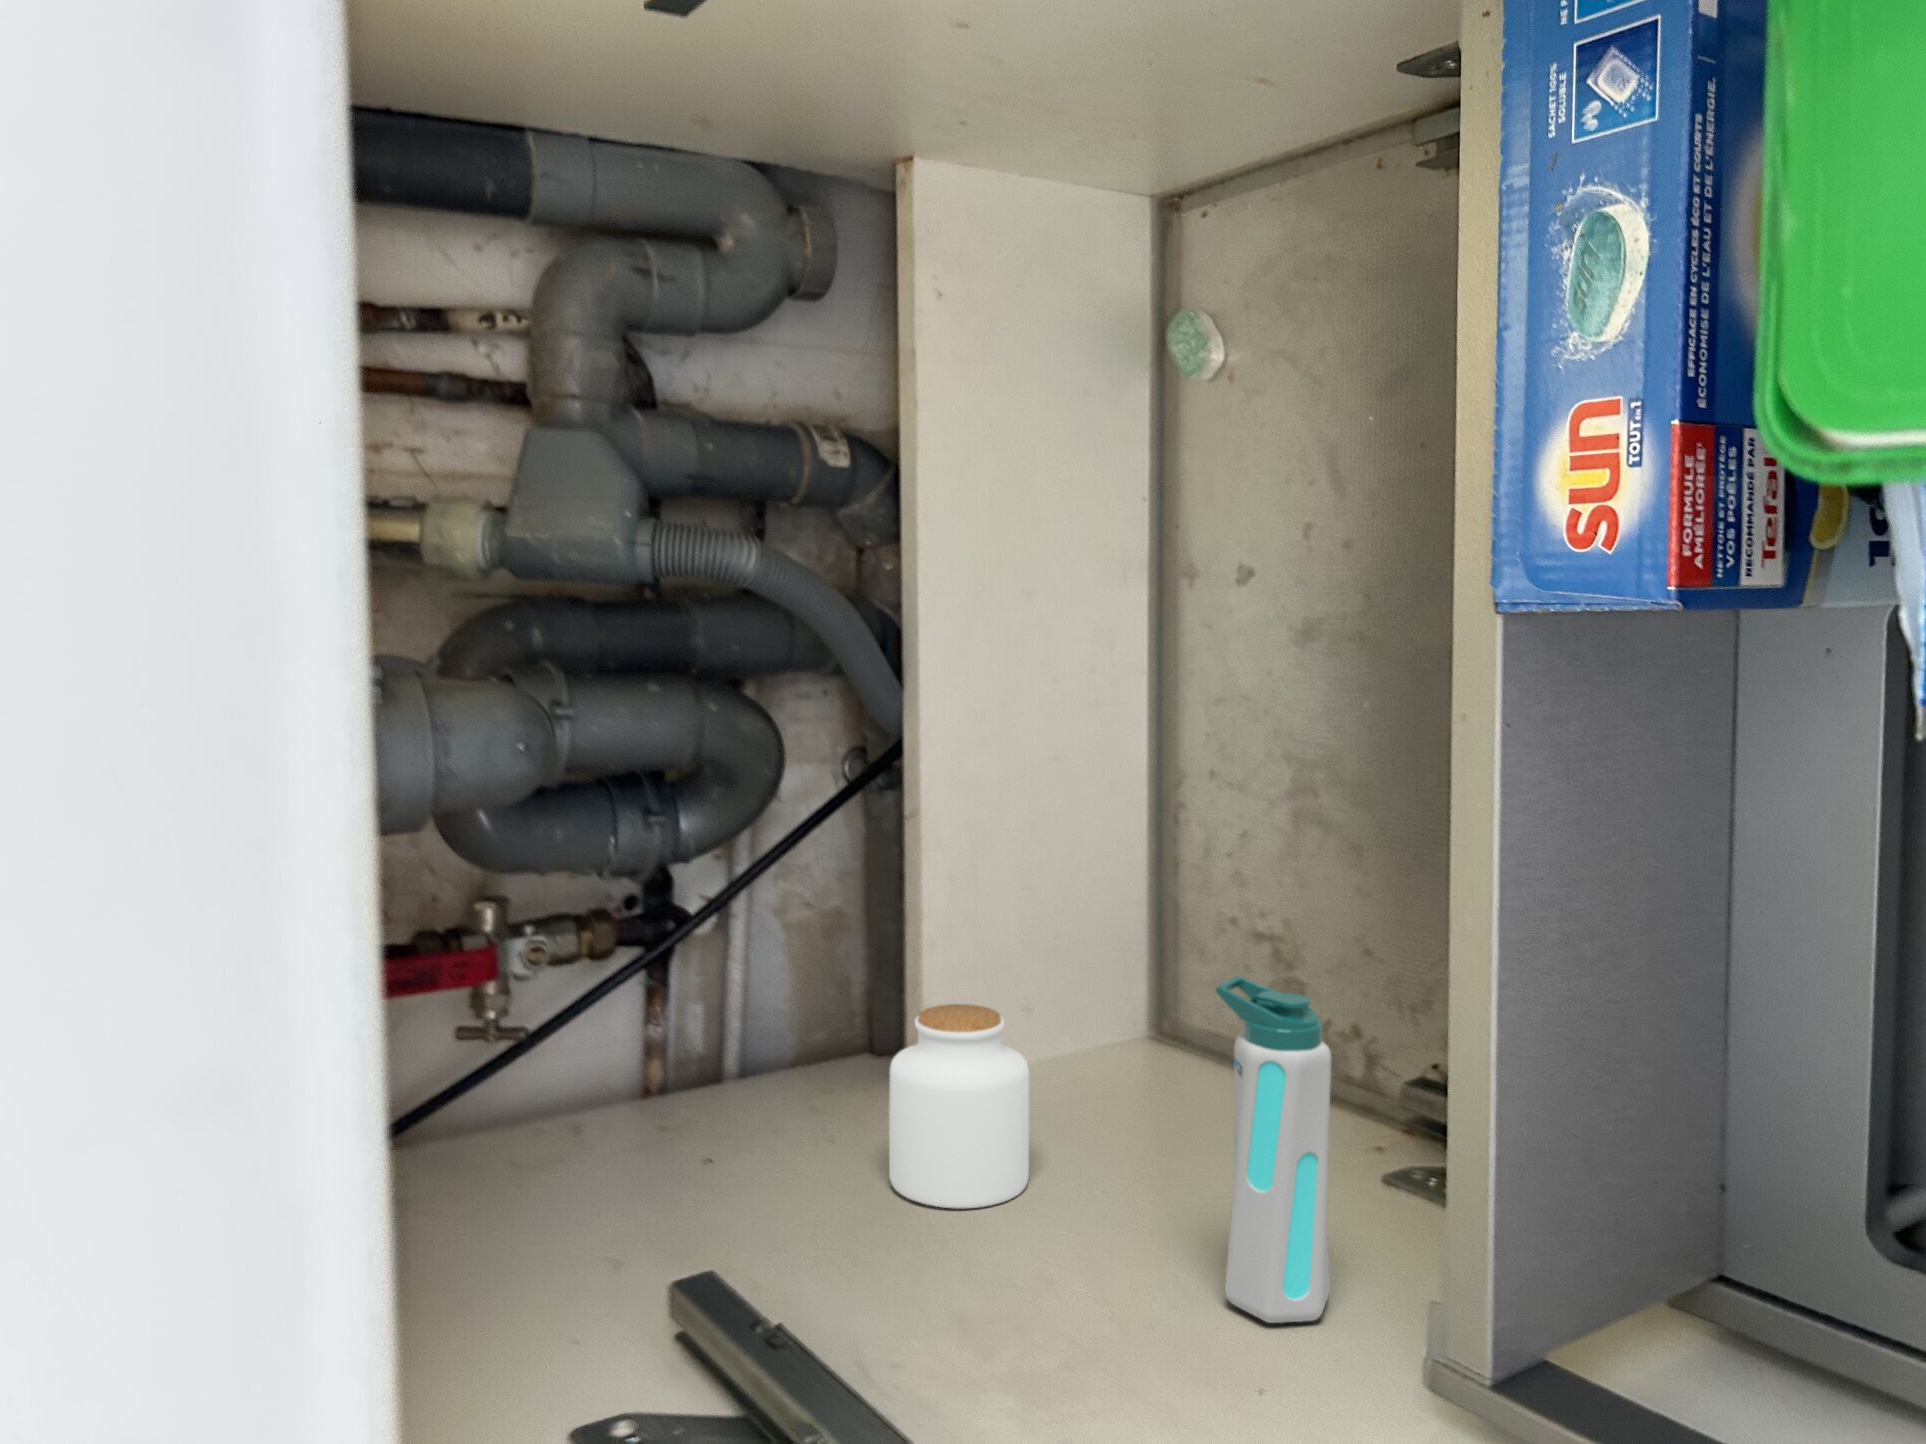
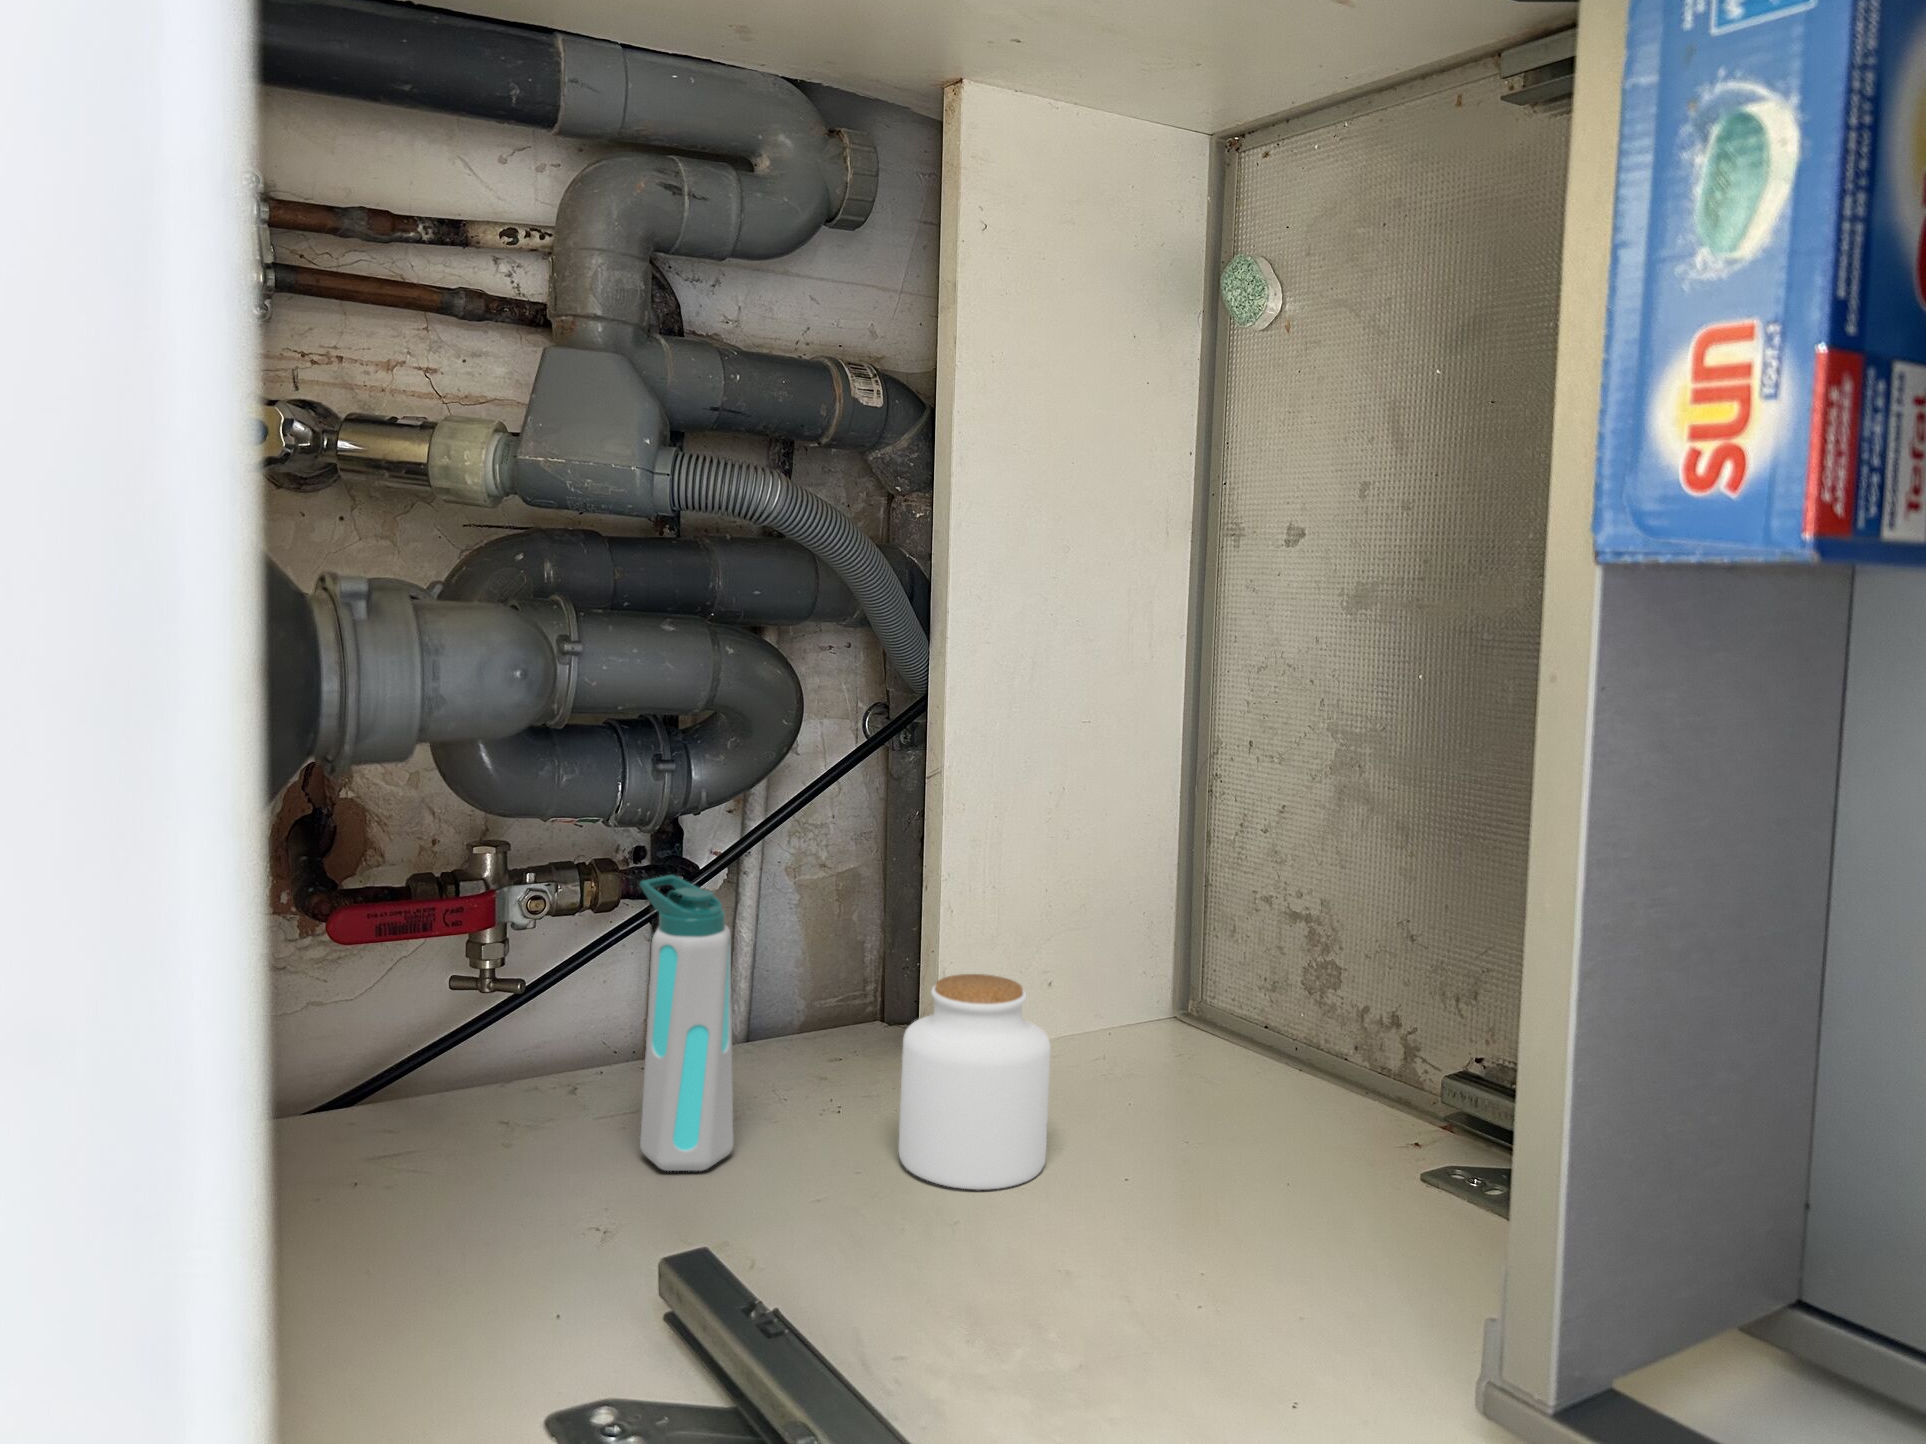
water bottle: present [1216,976,1332,1323] -> present [640,875,734,1171]

